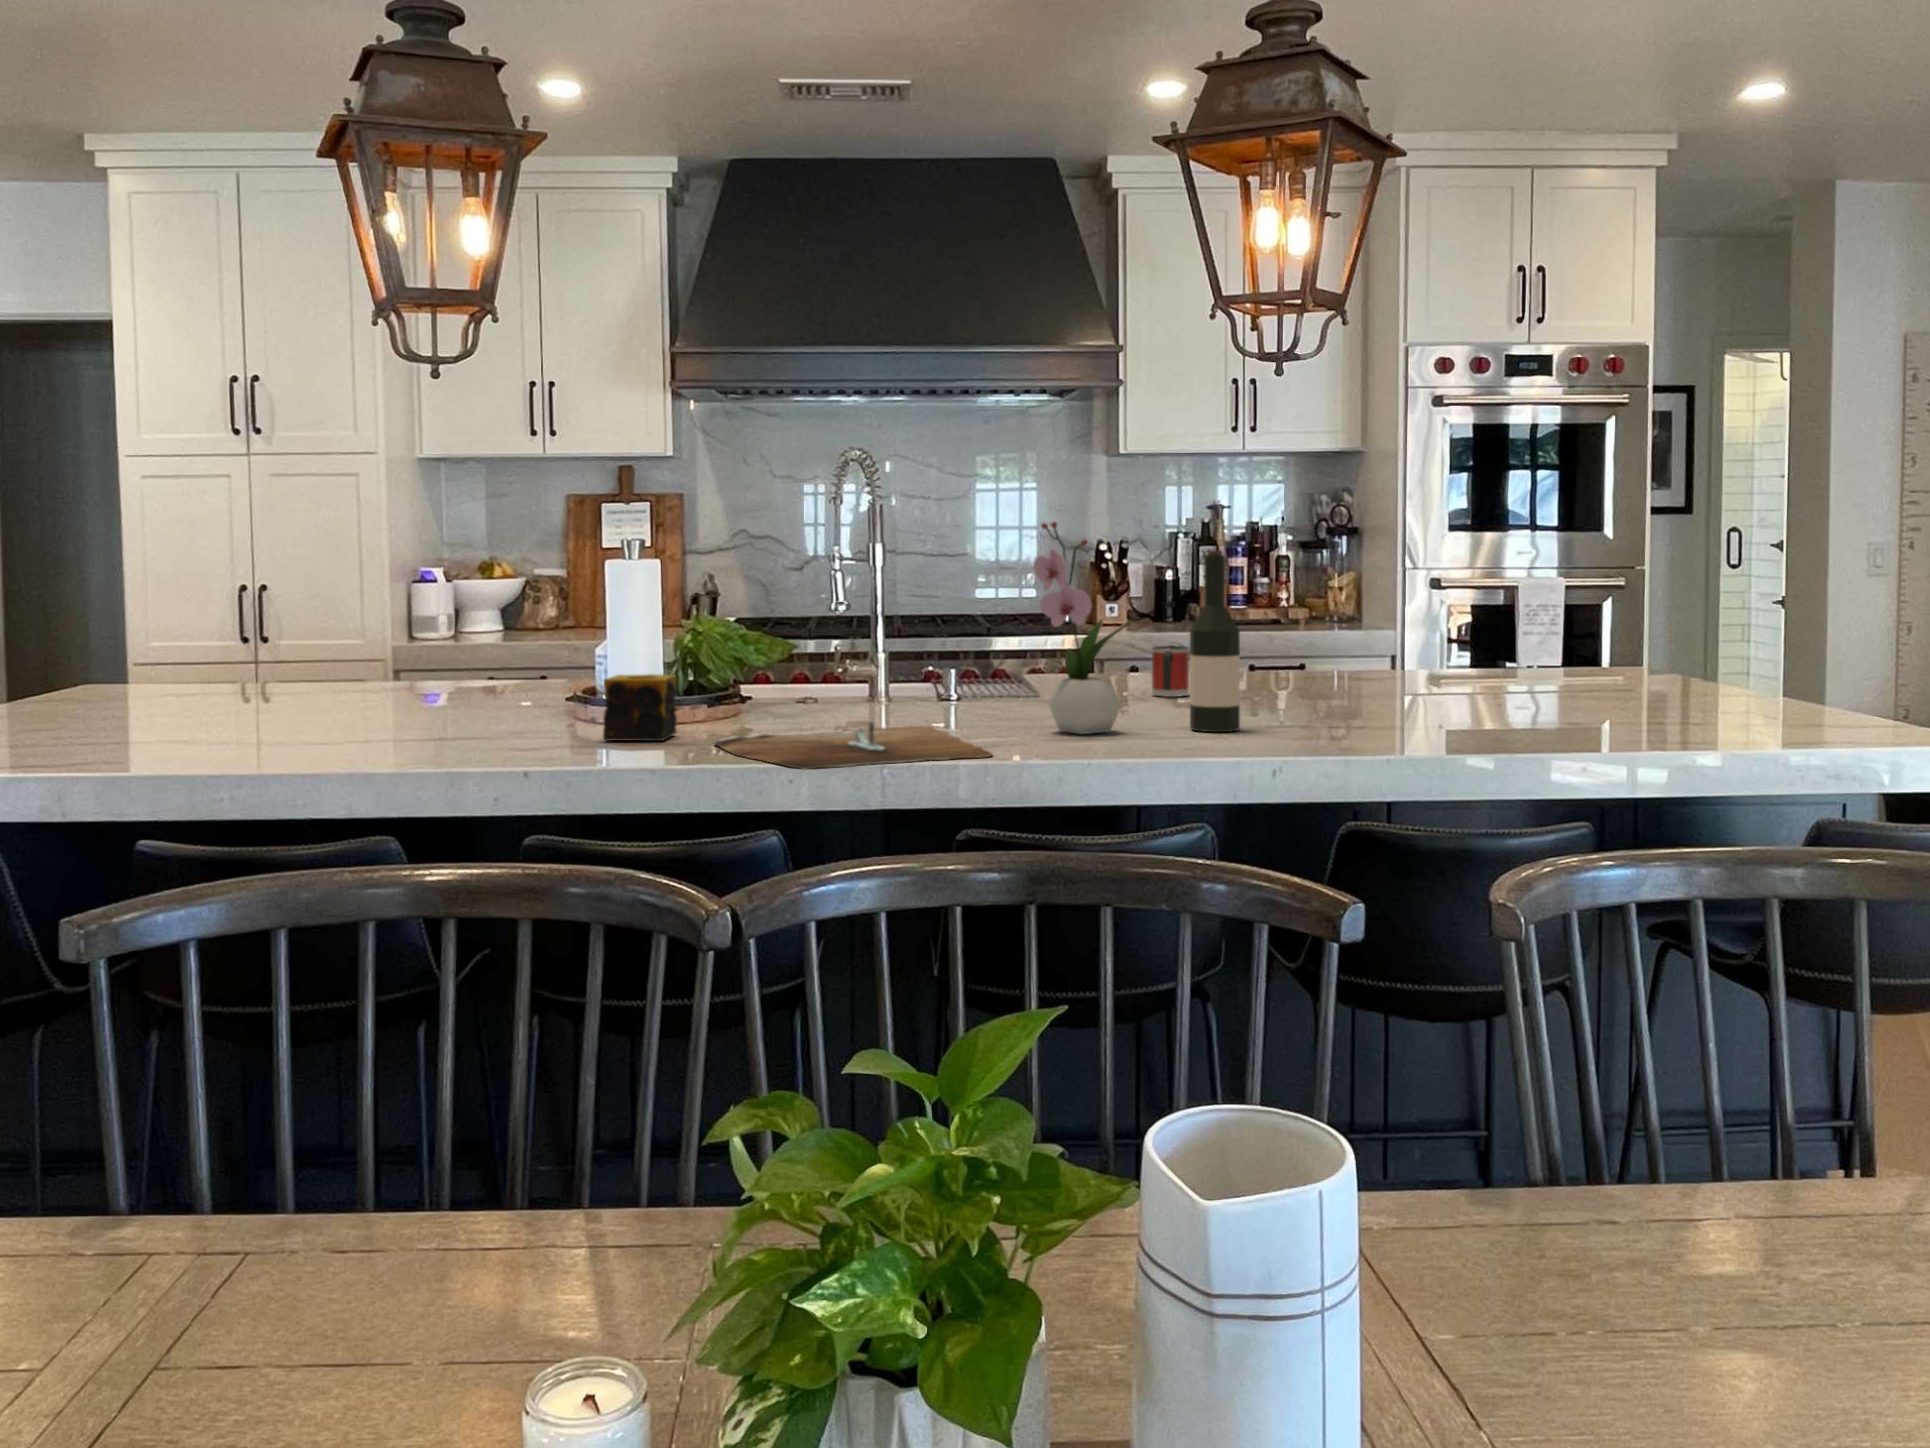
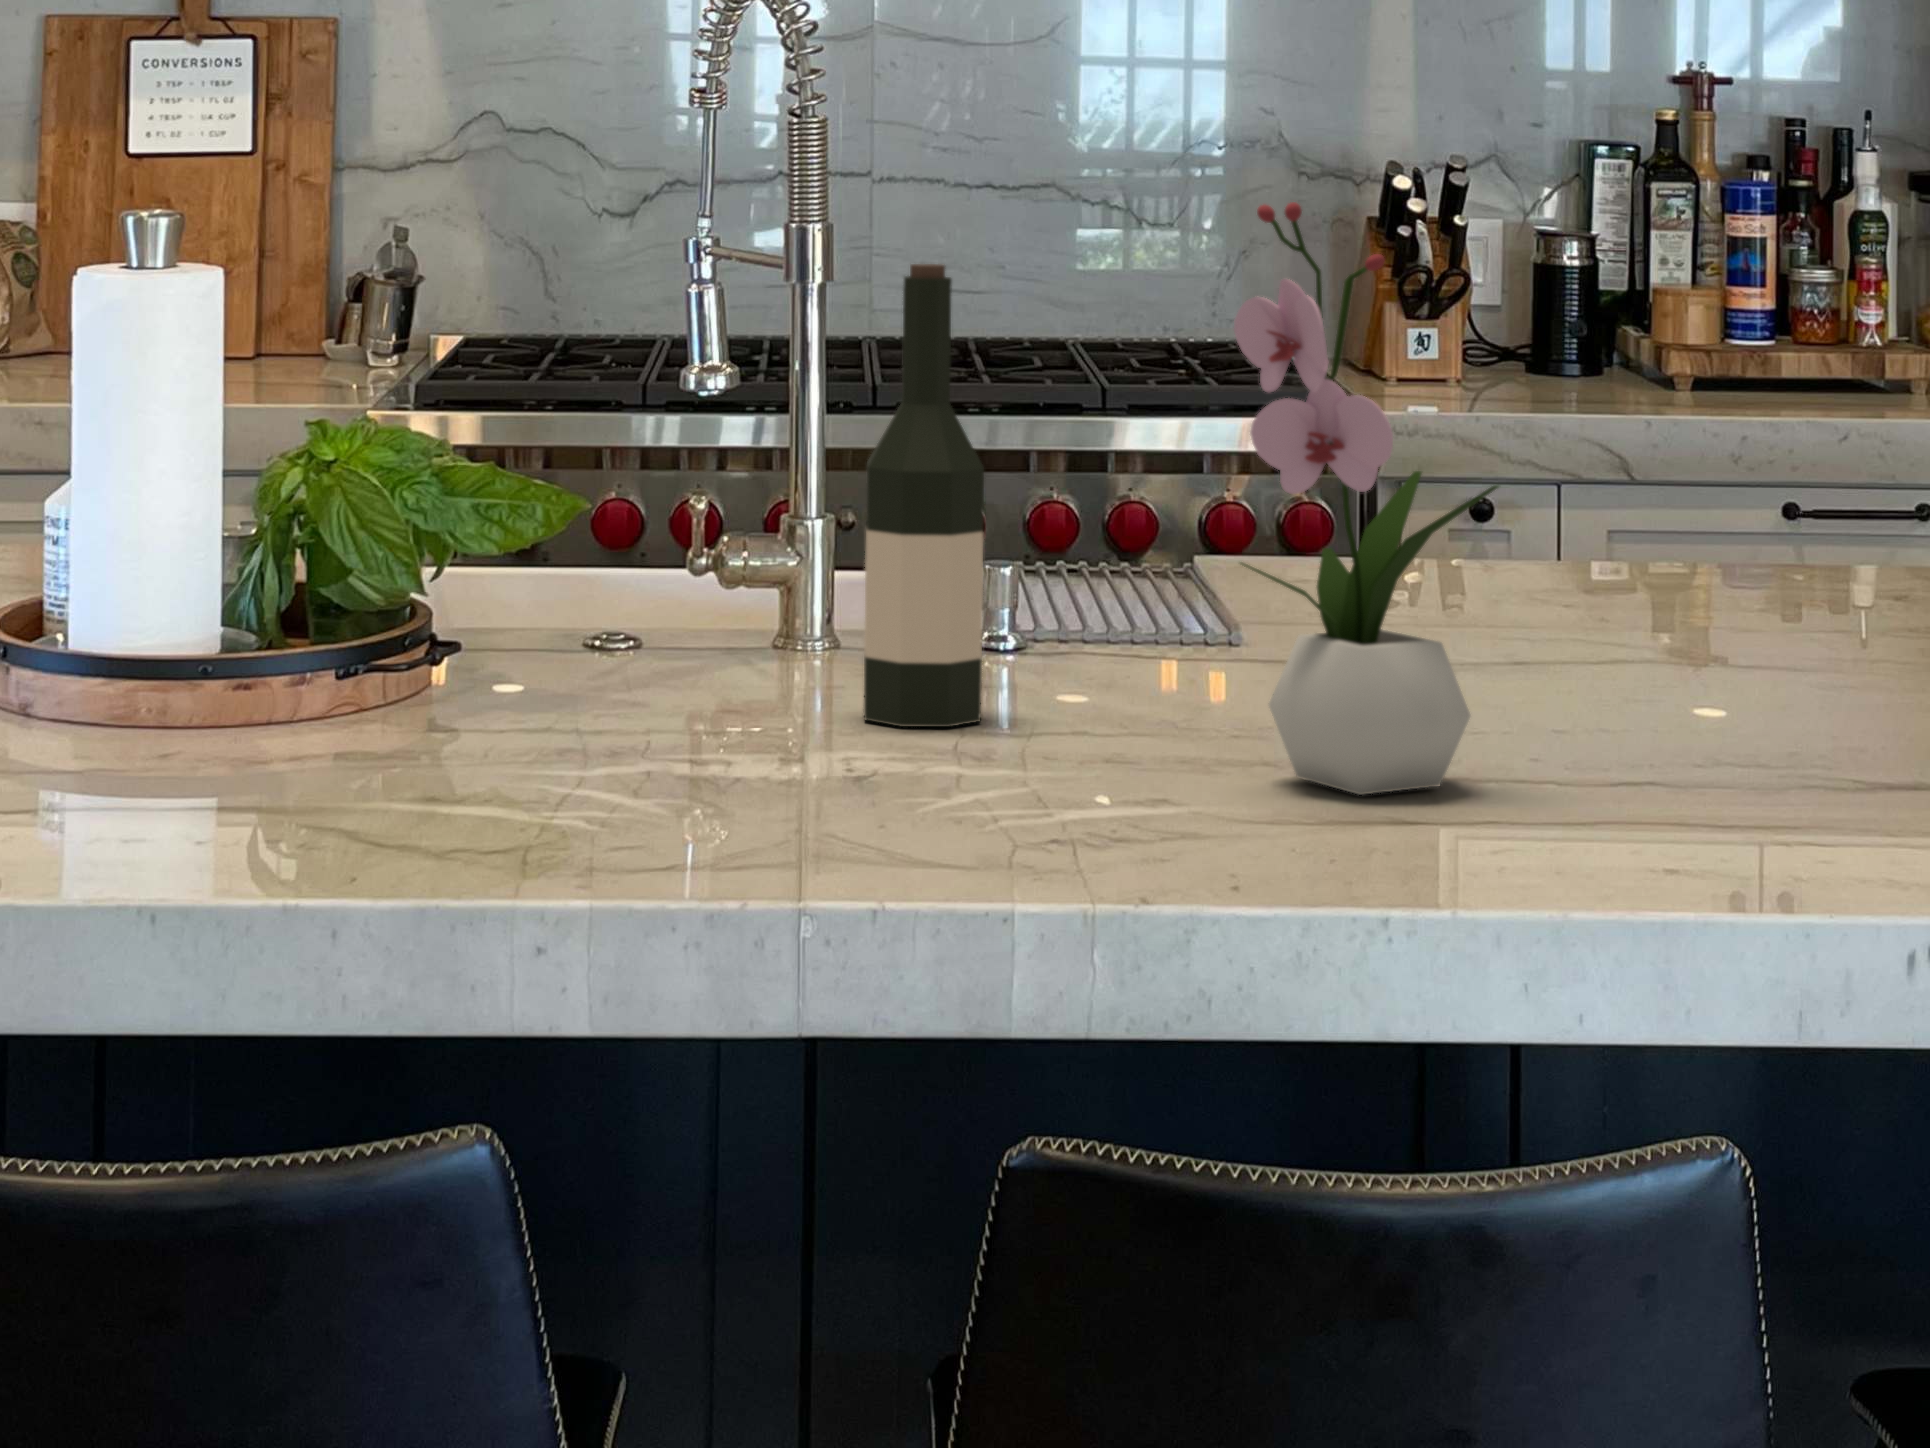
wine bottle: present [1190,550,1240,732] -> present [863,264,984,727]
mug: present [1152,645,1189,697] -> none [1542,500,1644,643]
candle: present [603,674,677,741] -> none [44,594,253,789]
cutting board: present [715,721,992,770] -> none [344,750,1116,925]

